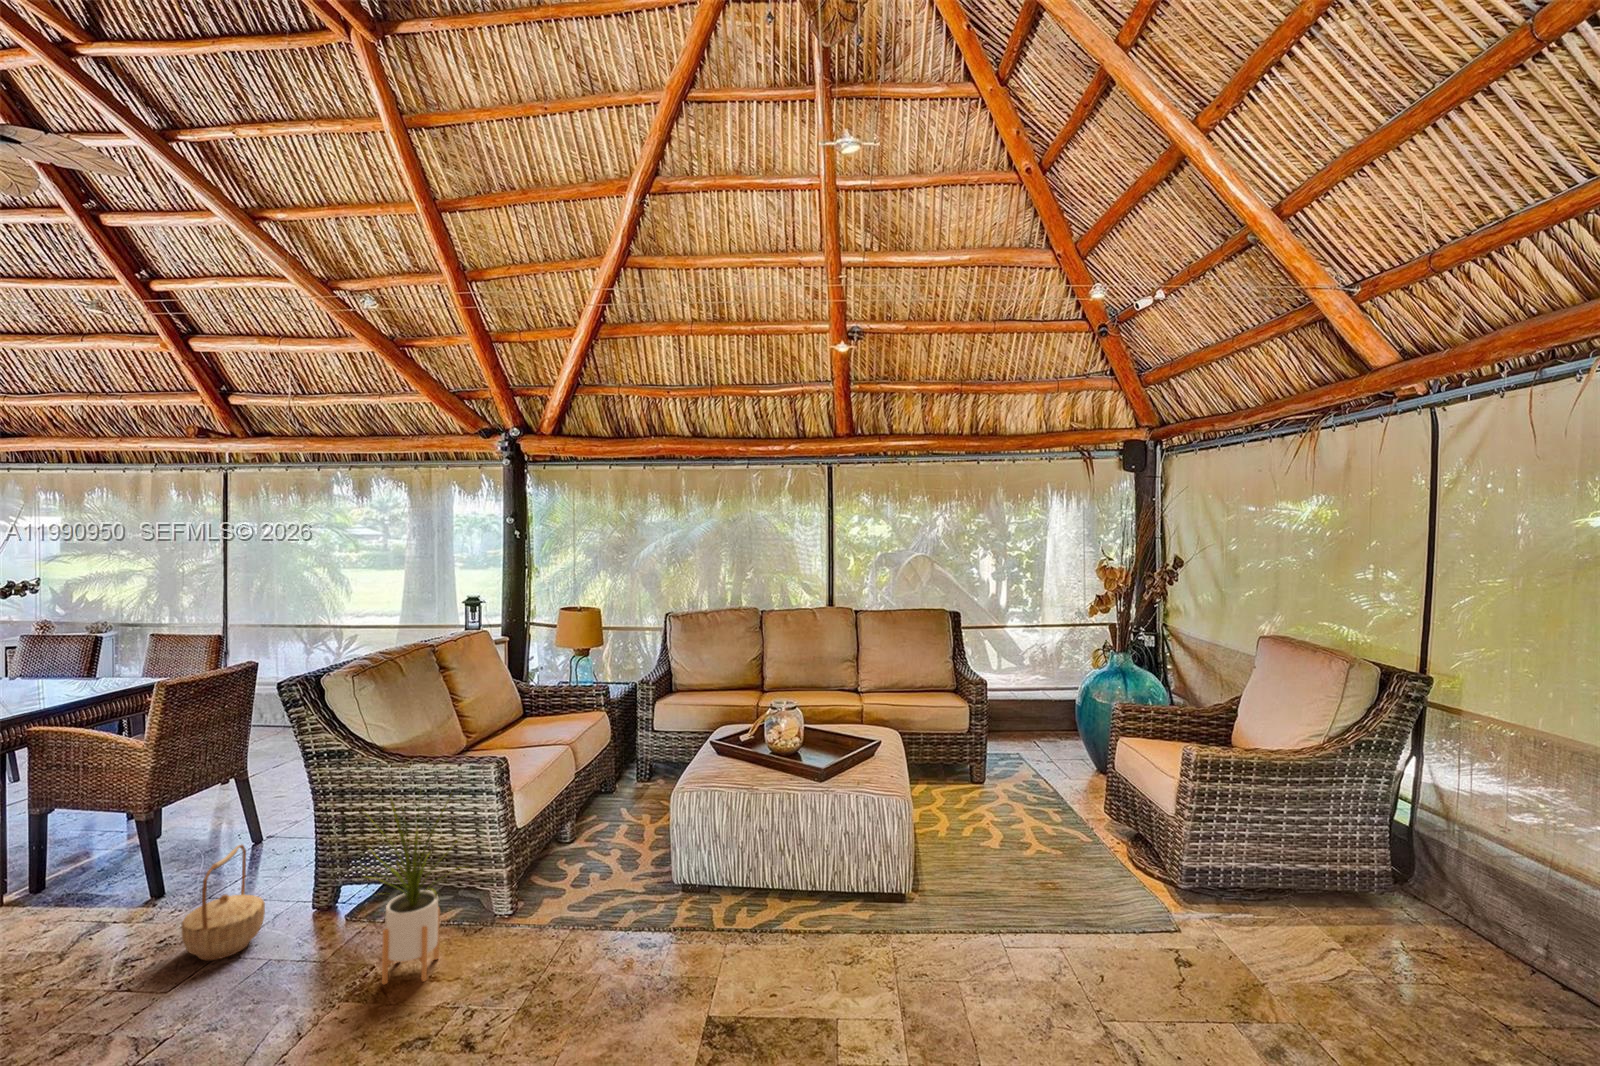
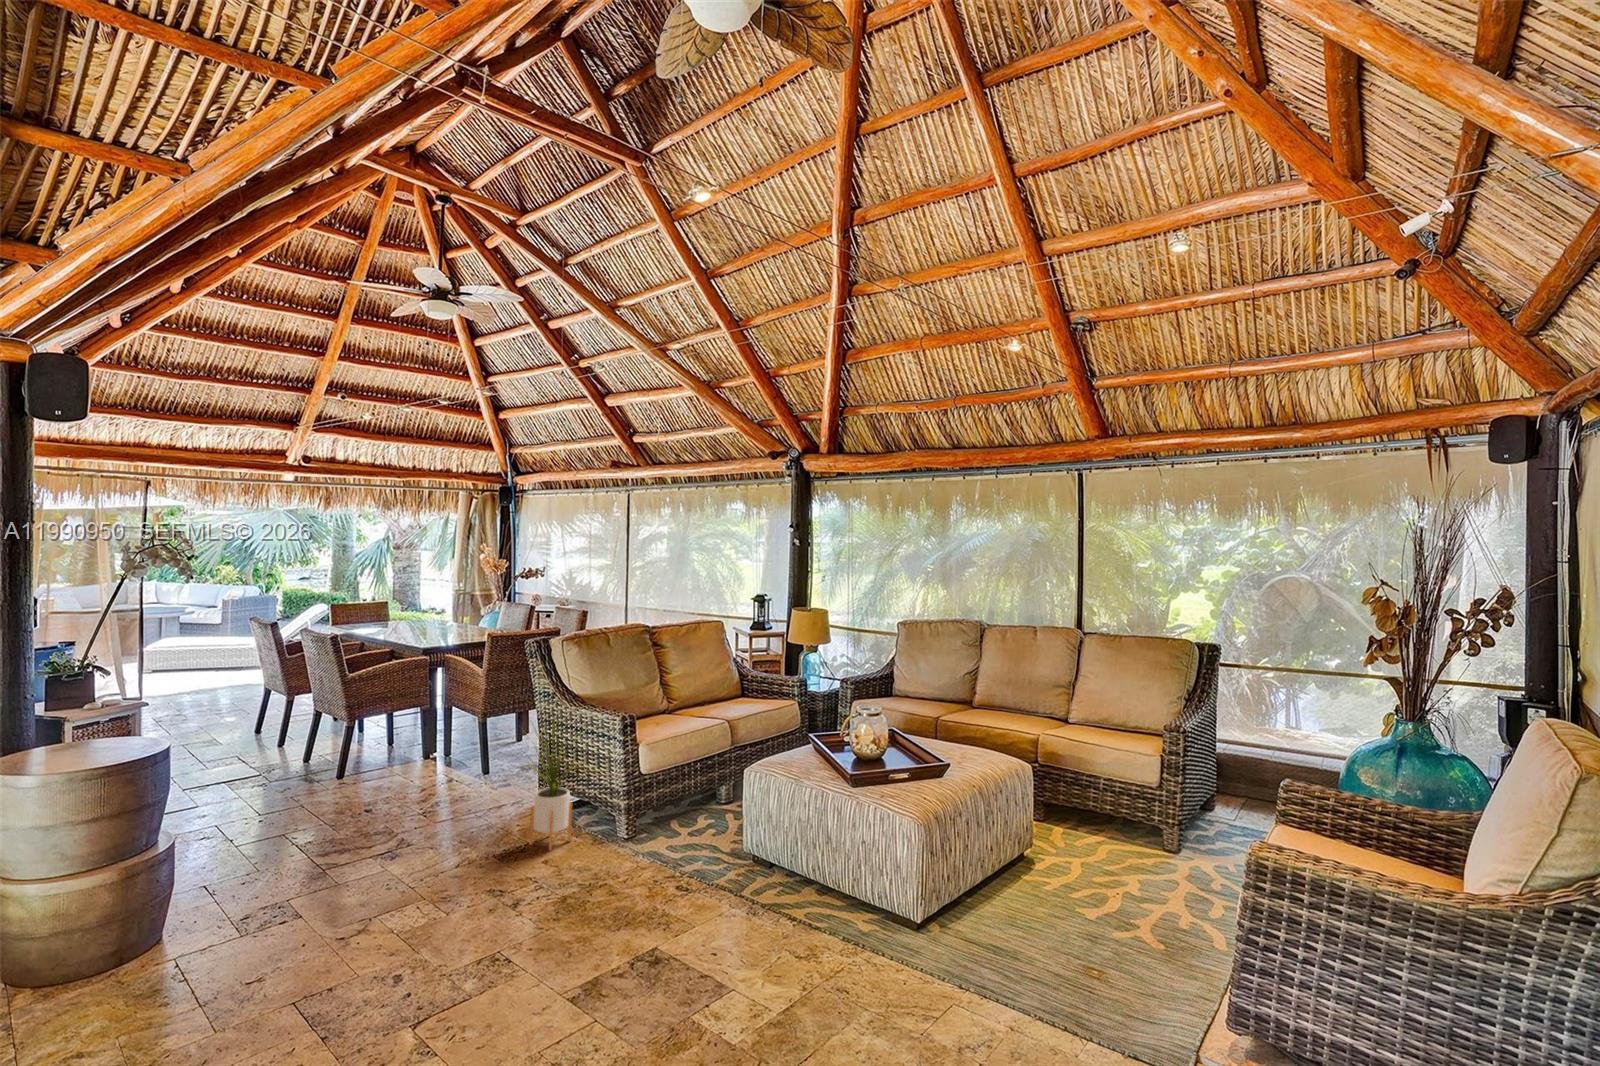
basket: present [181,845,265,960] -> none [463,736,510,806]

